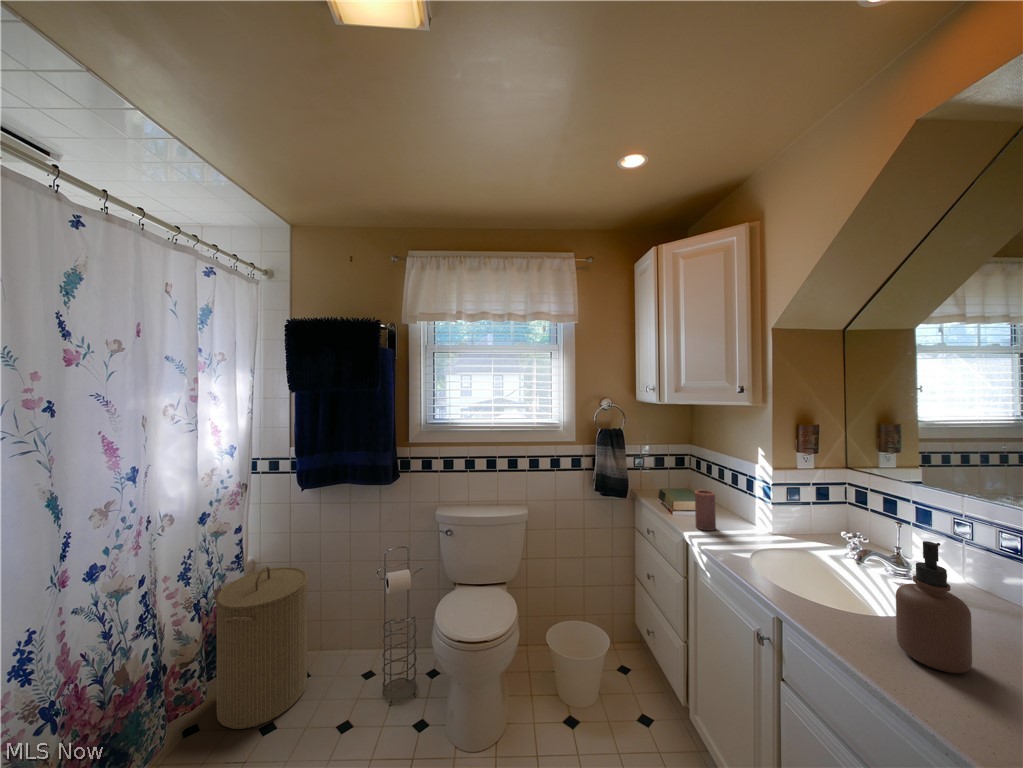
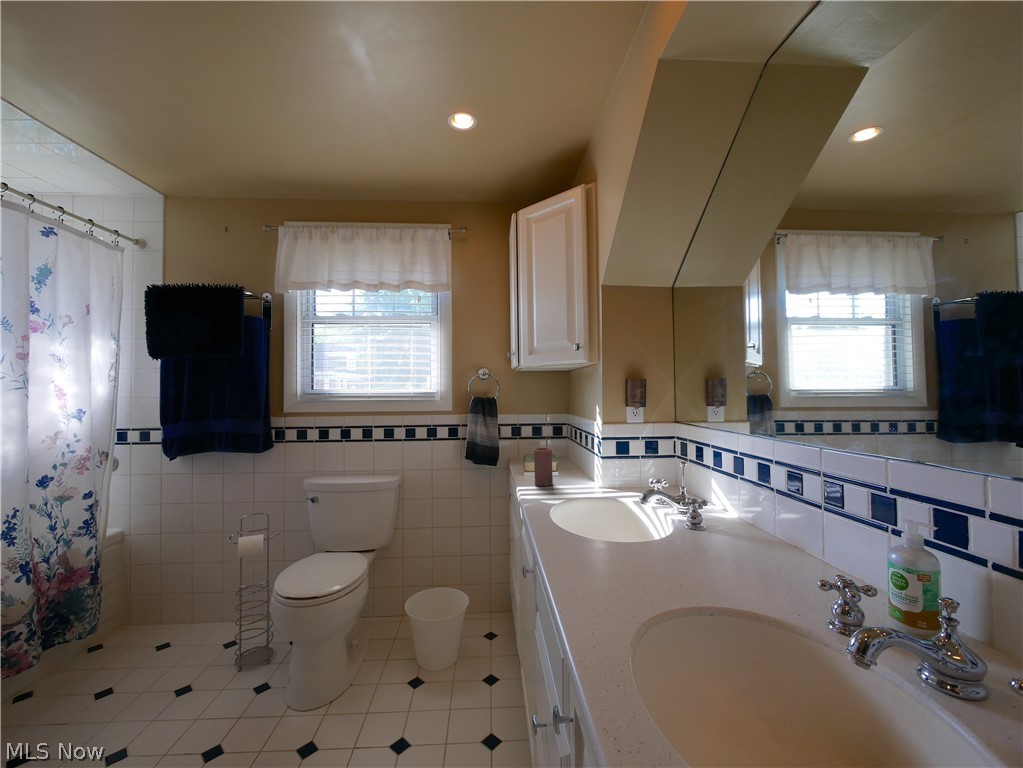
soap dispenser: present [896,541,972,673] -> none [597,454,649,577]
laundry hamper: present [216,566,308,729] -> none [51,532,165,694]

